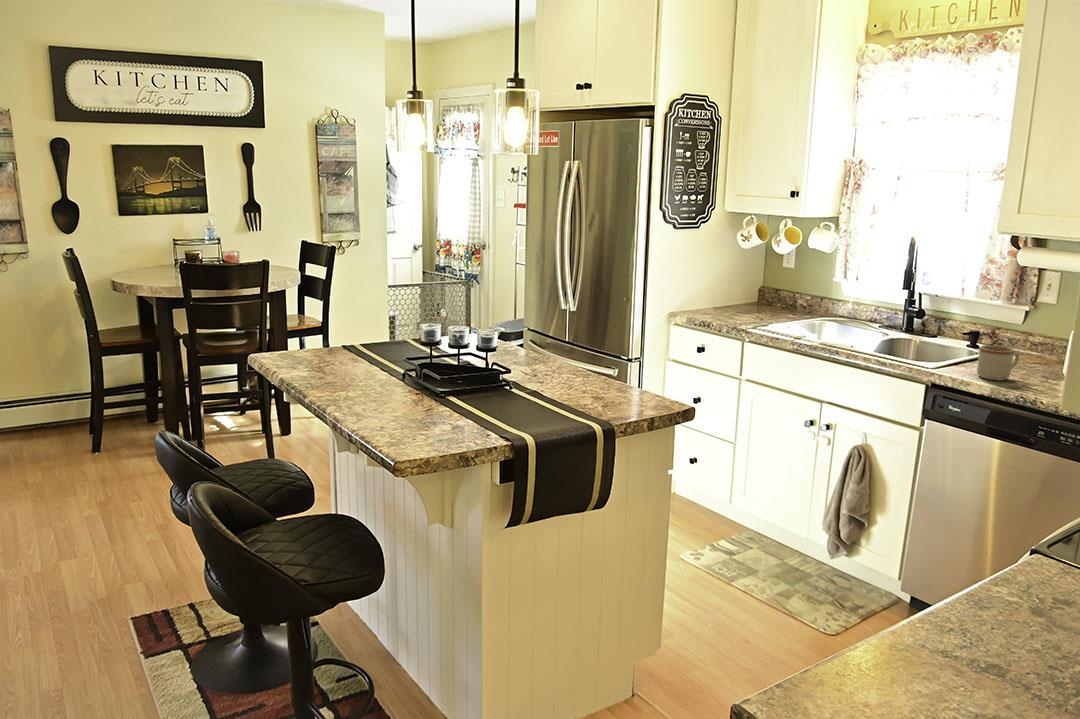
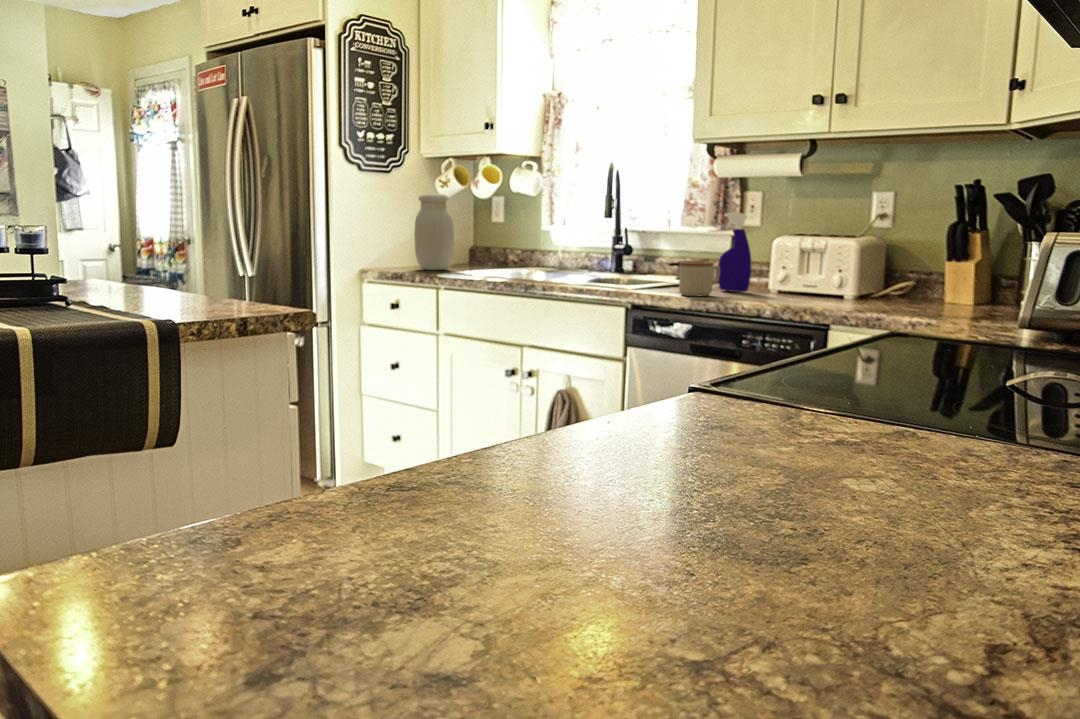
jar: none [714,249,751,317] -> present [414,194,454,270]
spray bottle: none [1015,300,1052,375] -> present [718,213,751,292]

